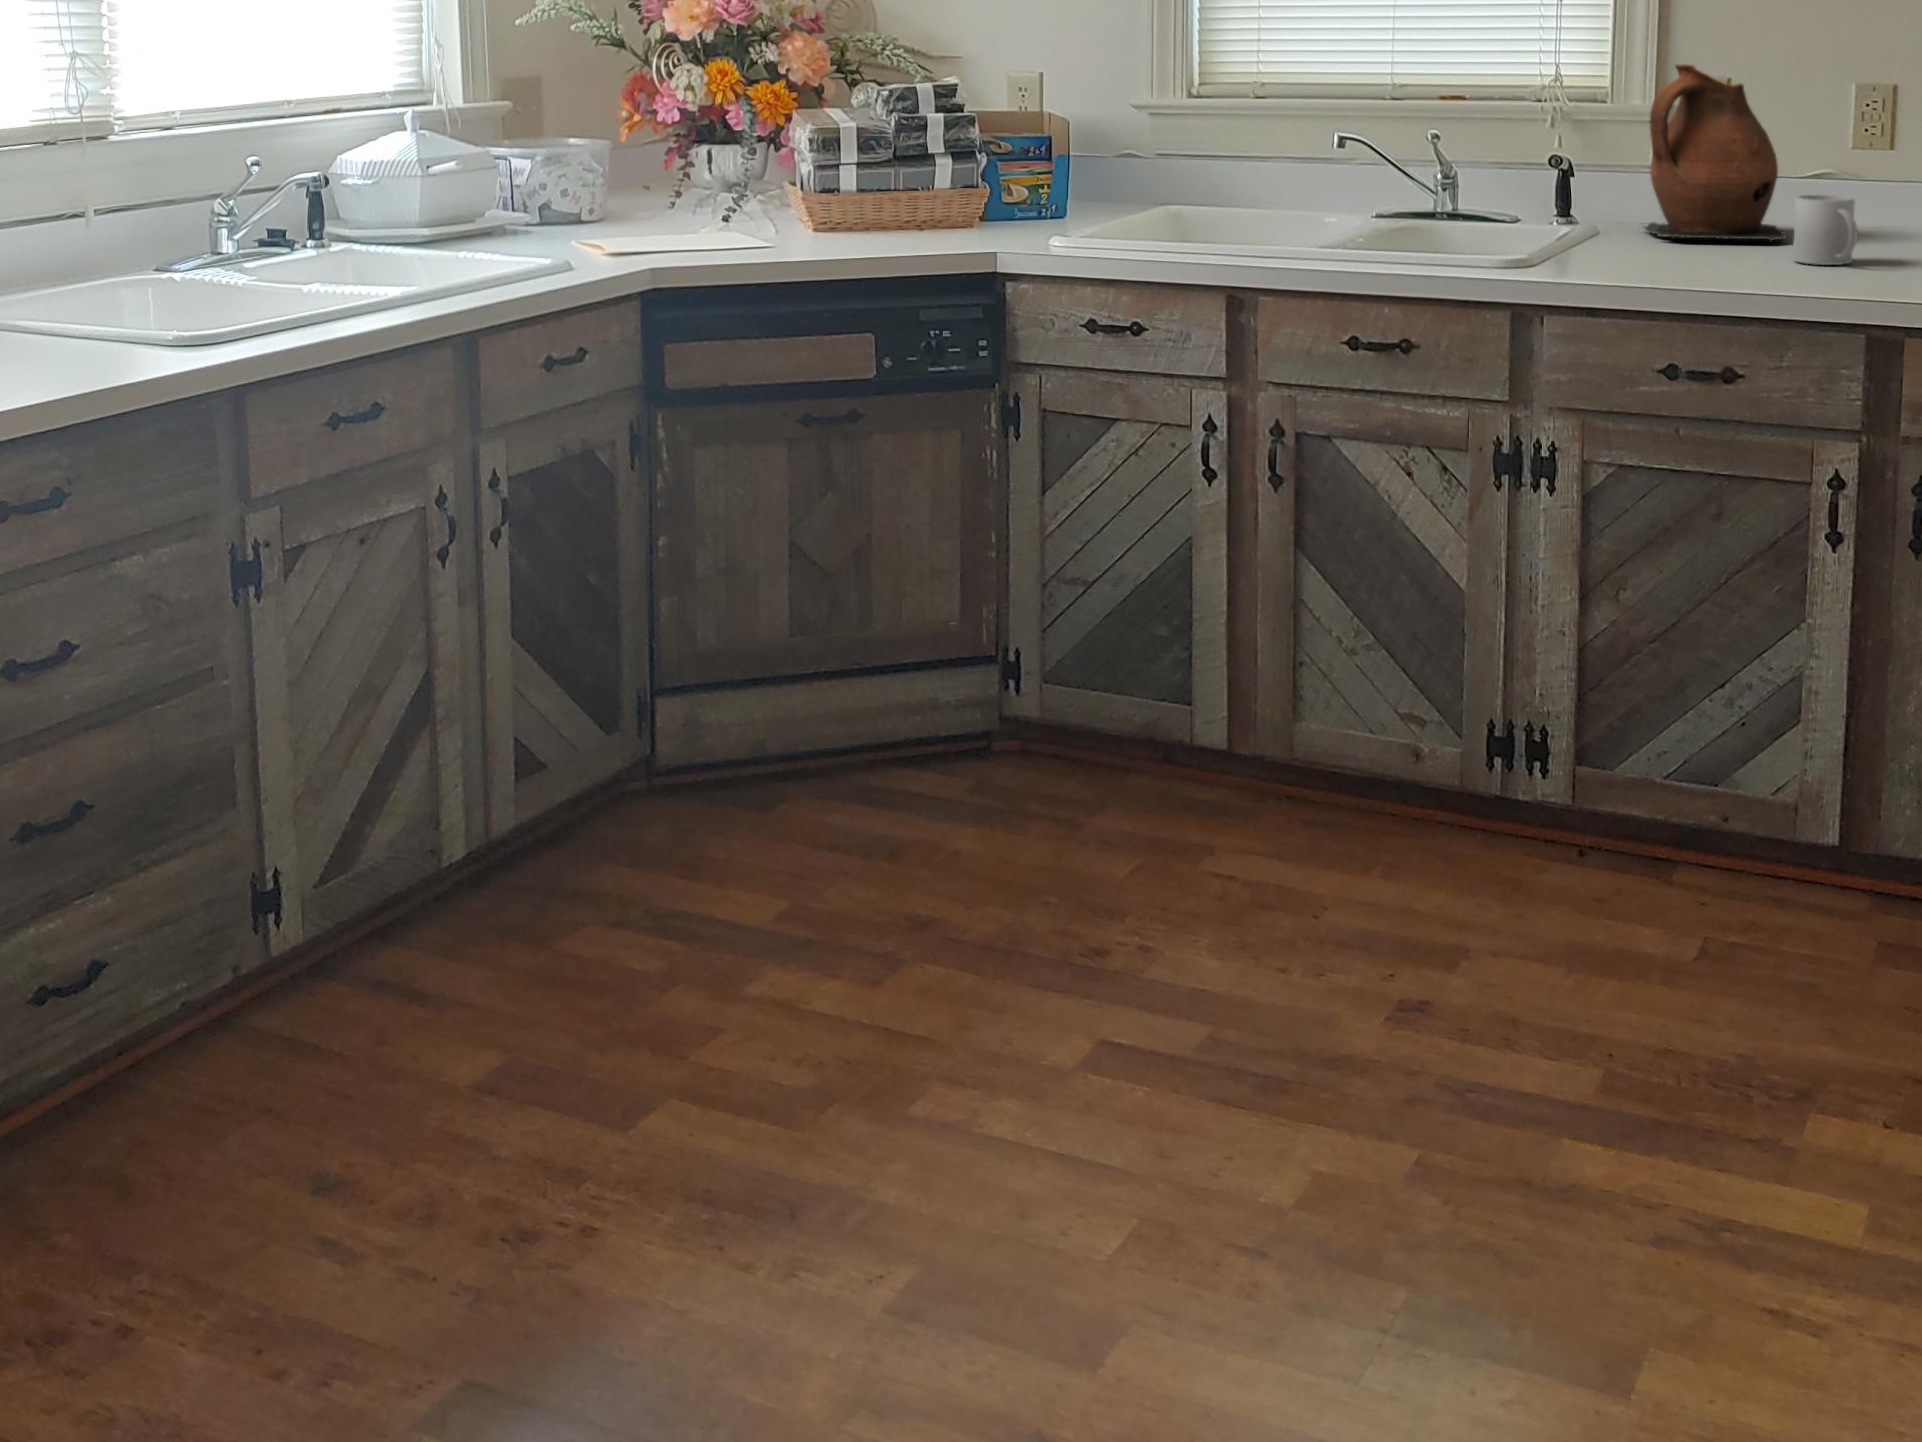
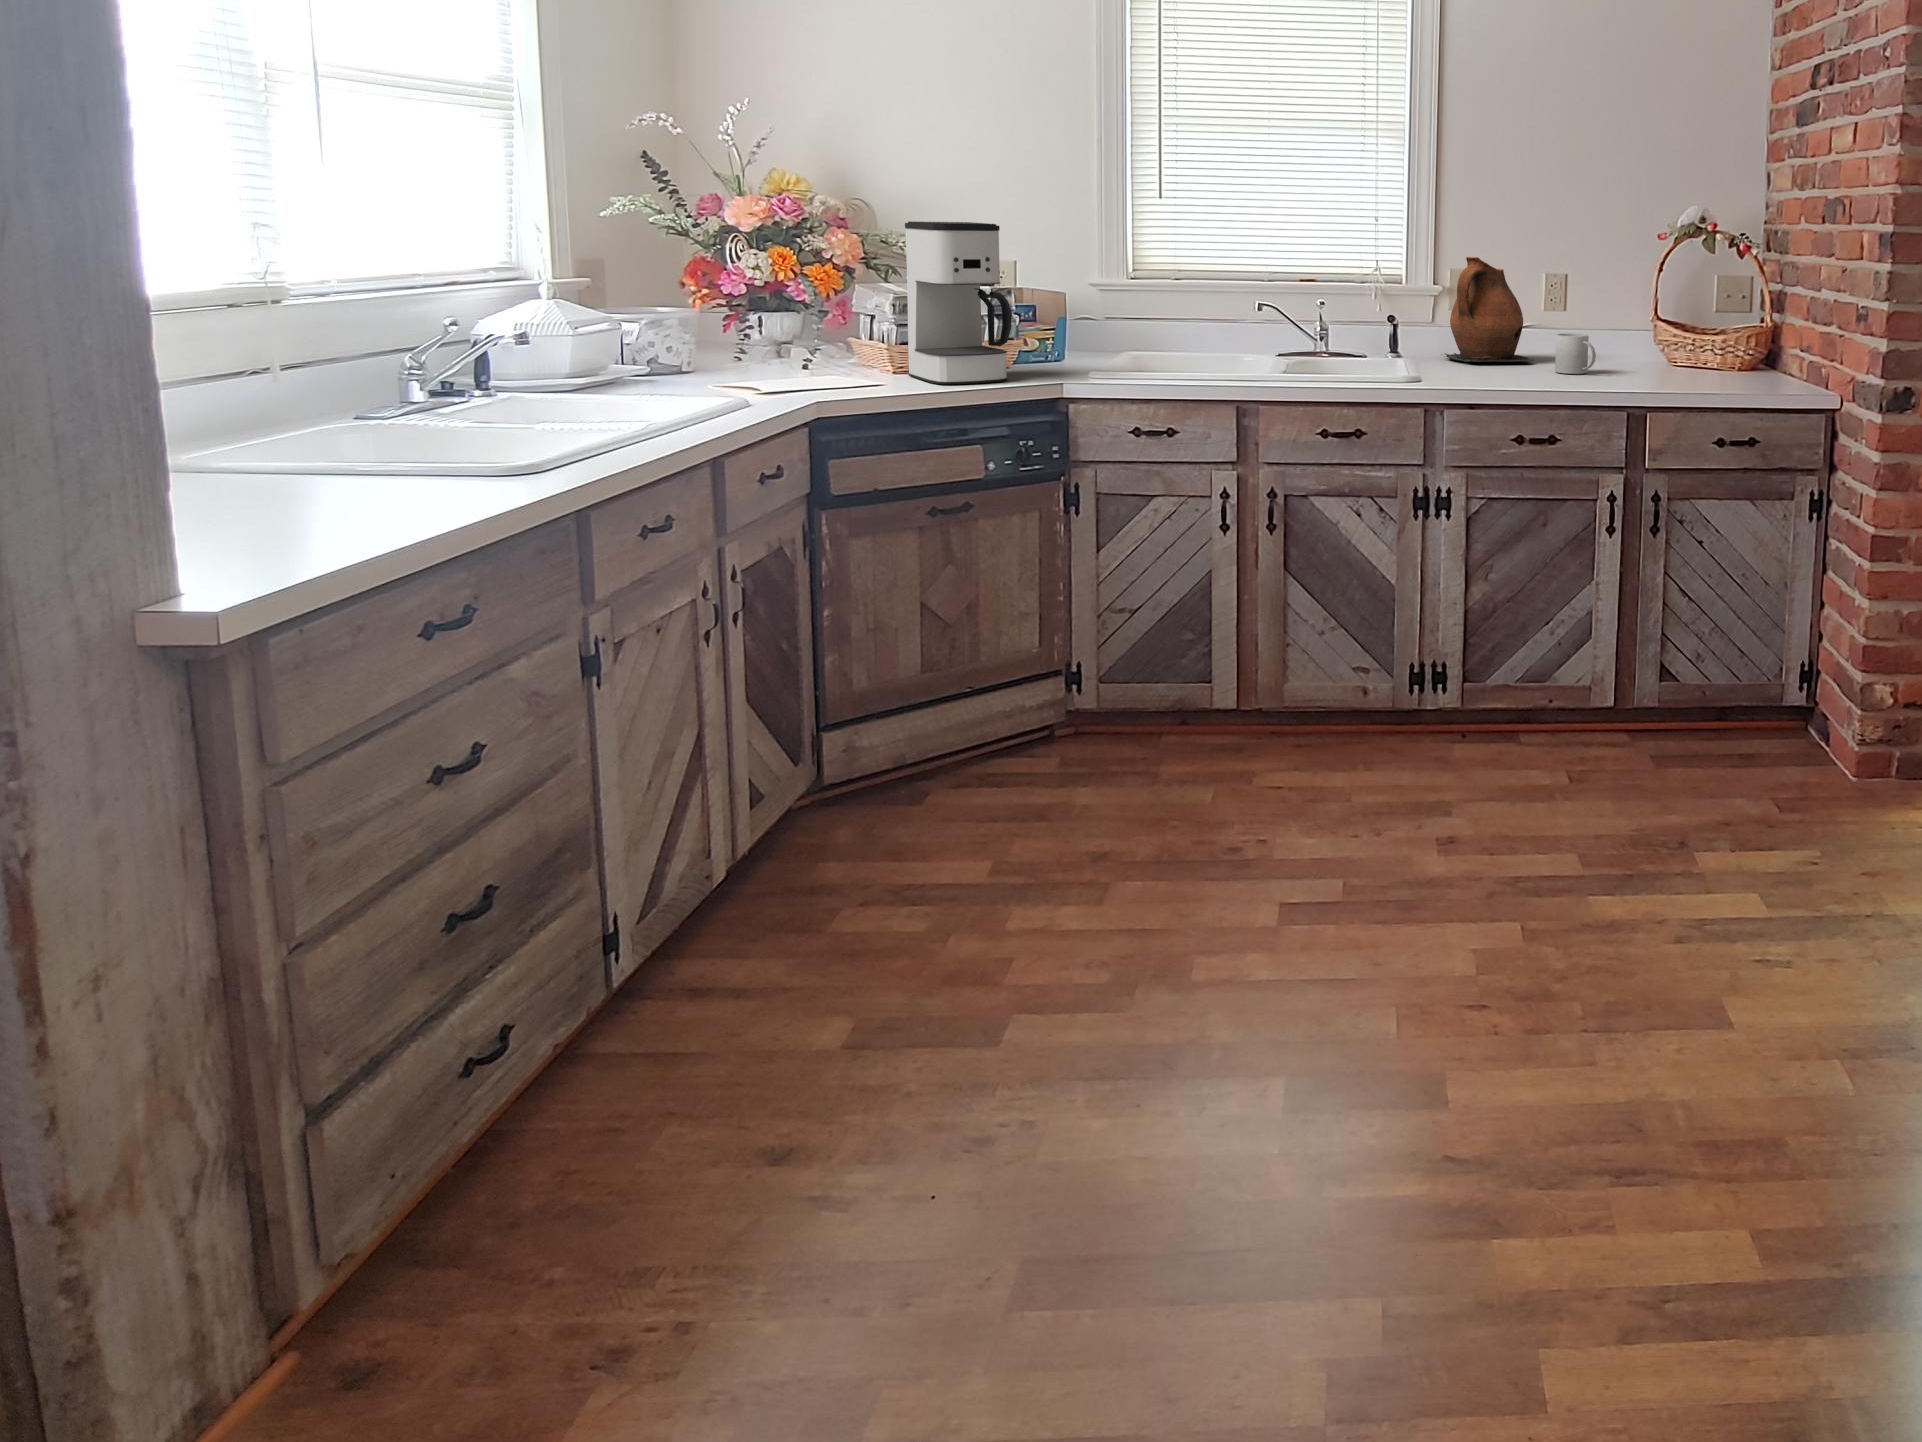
coffee maker: none [821,25,947,248] -> present [905,222,1012,384]

